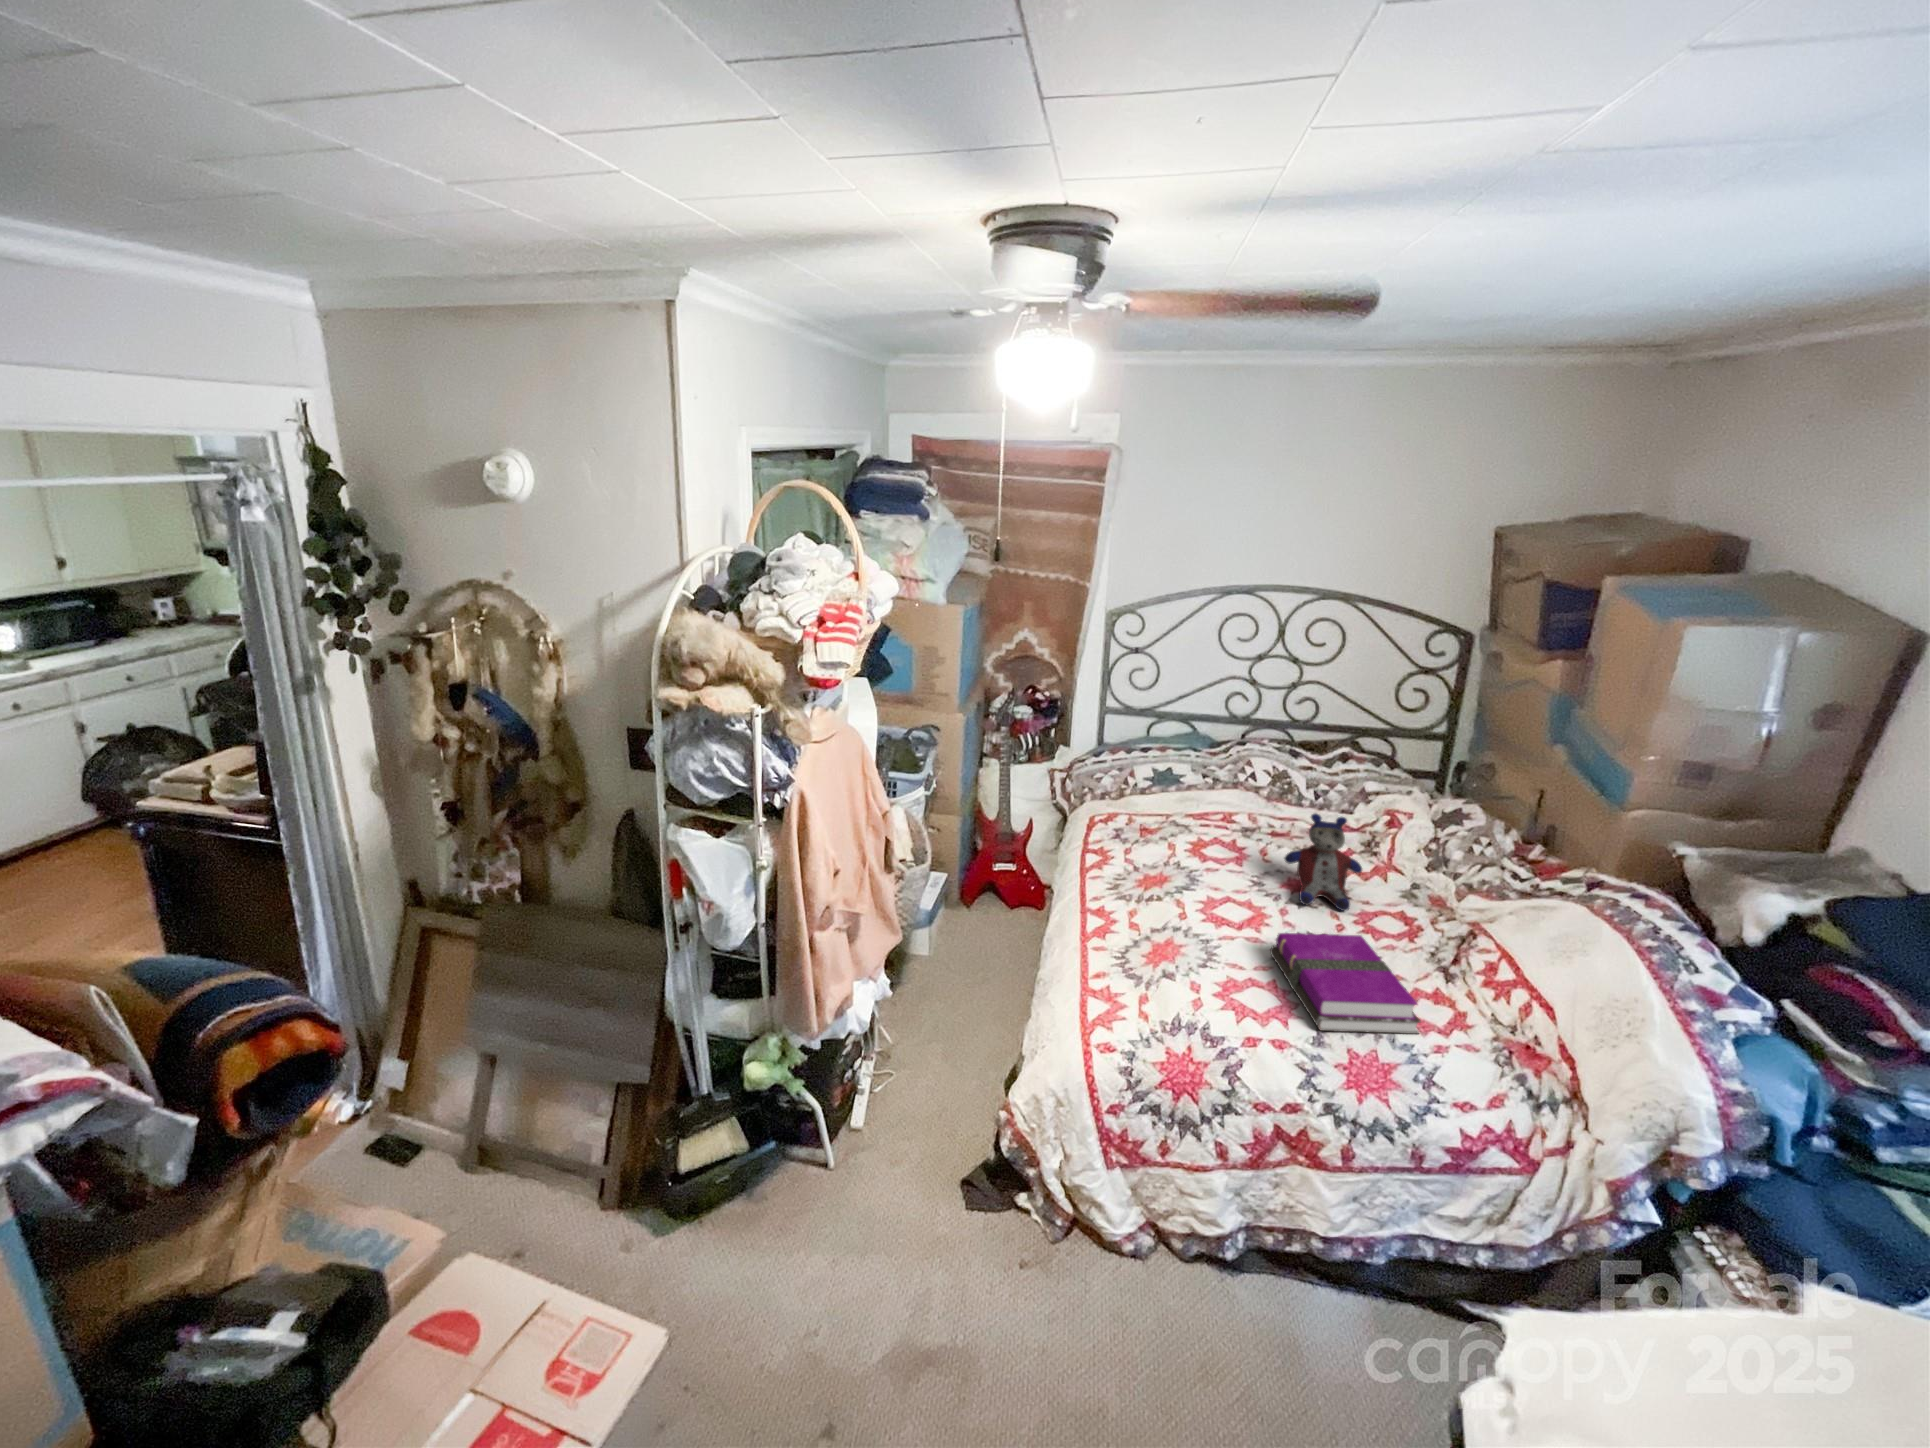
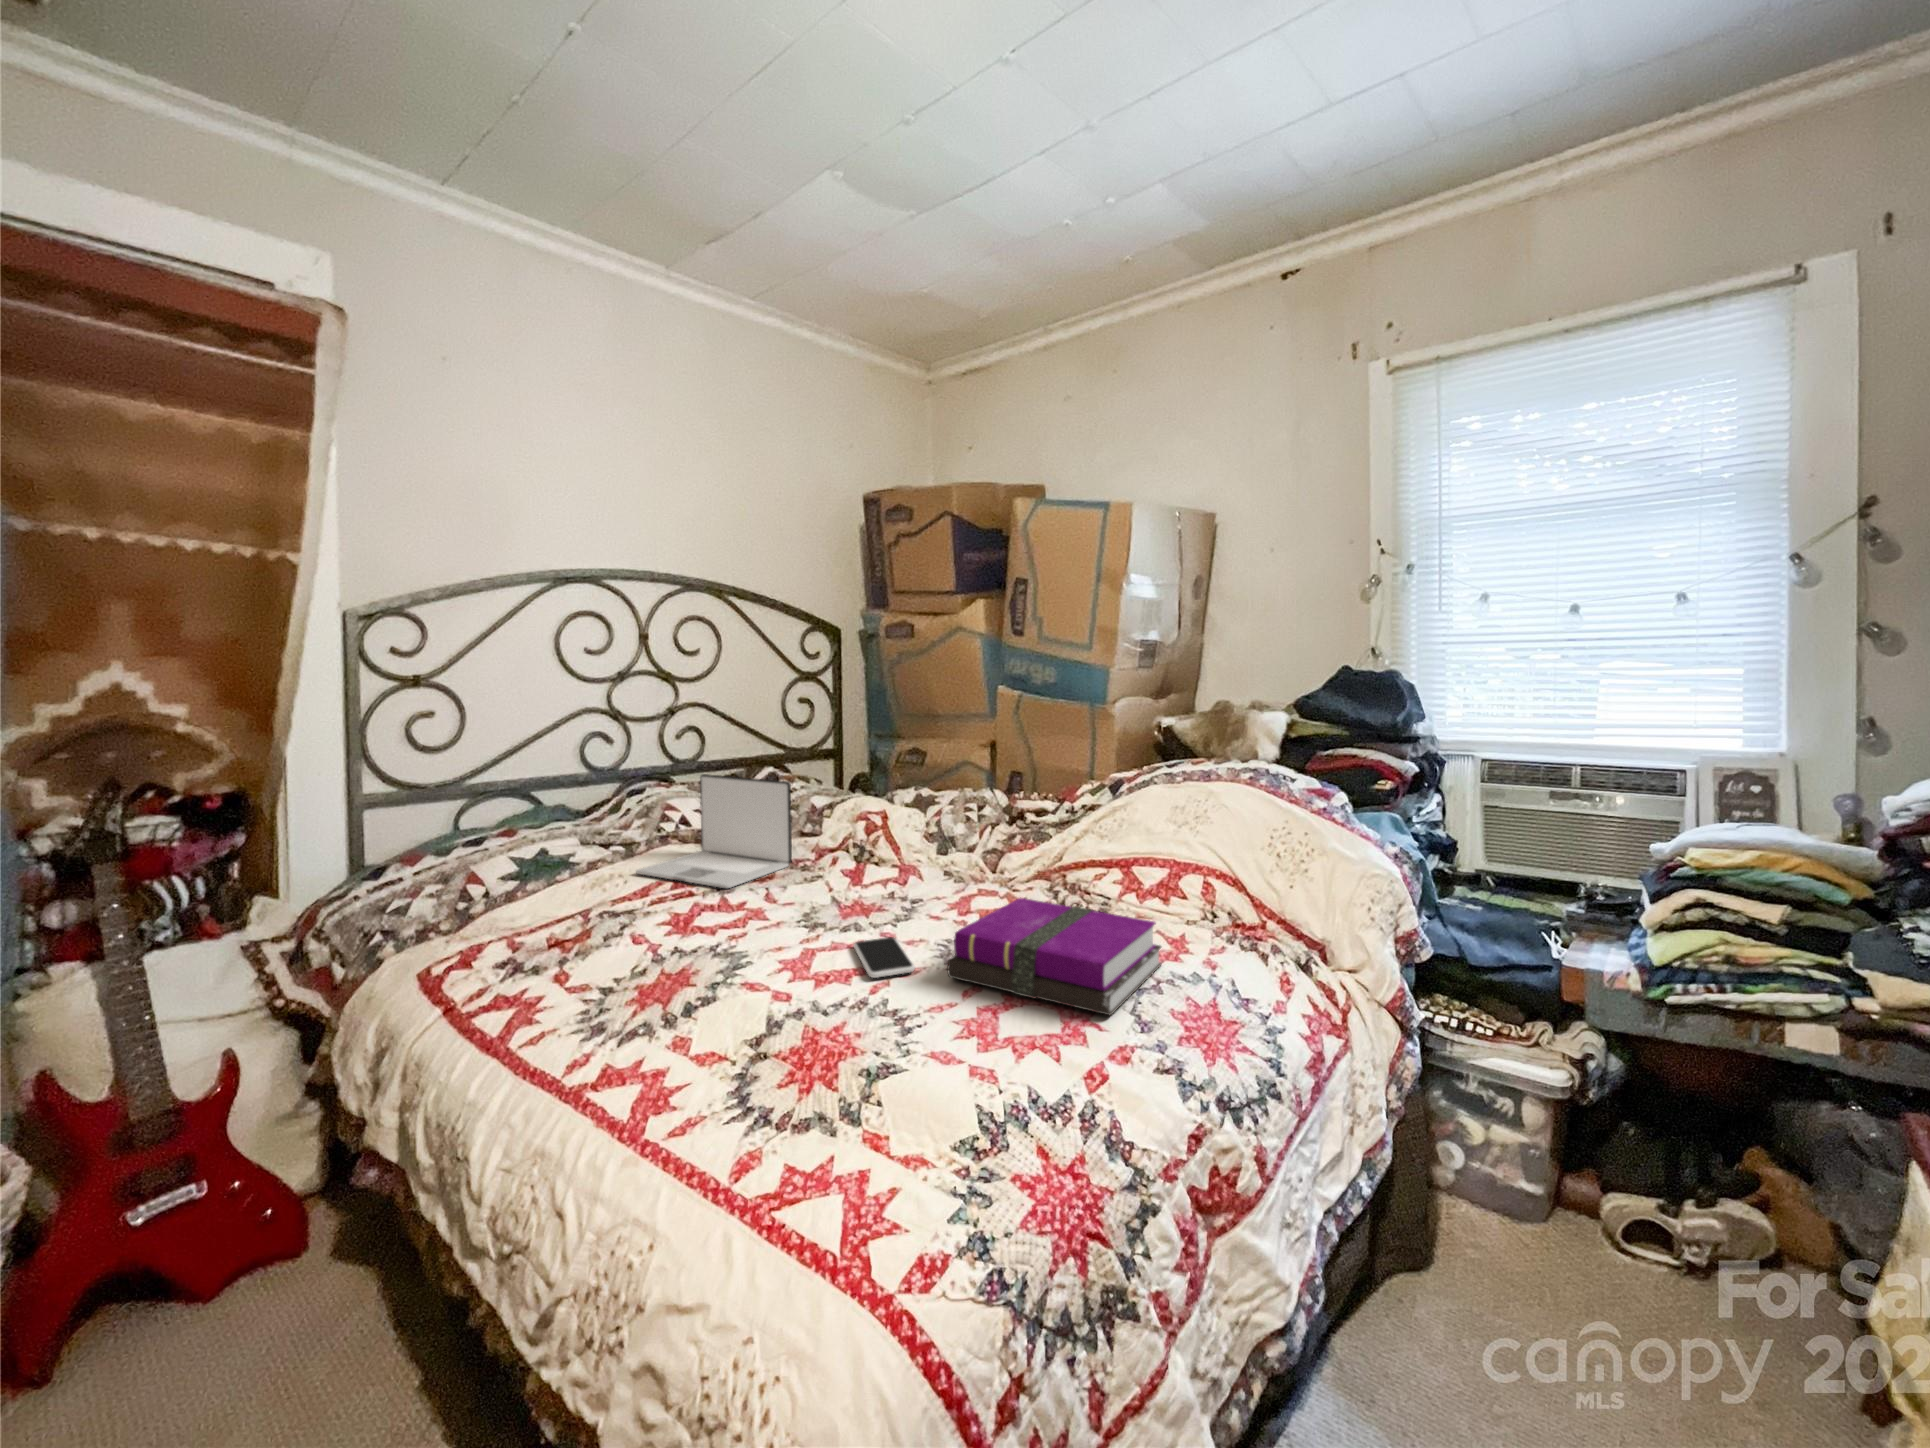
laptop: none [1209,750,1306,834] -> present [636,774,792,888]
stuffed bear: present [1284,813,1362,911] -> none [845,780,947,917]
smartphone: none [1234,907,1280,940] -> present [854,937,915,978]

